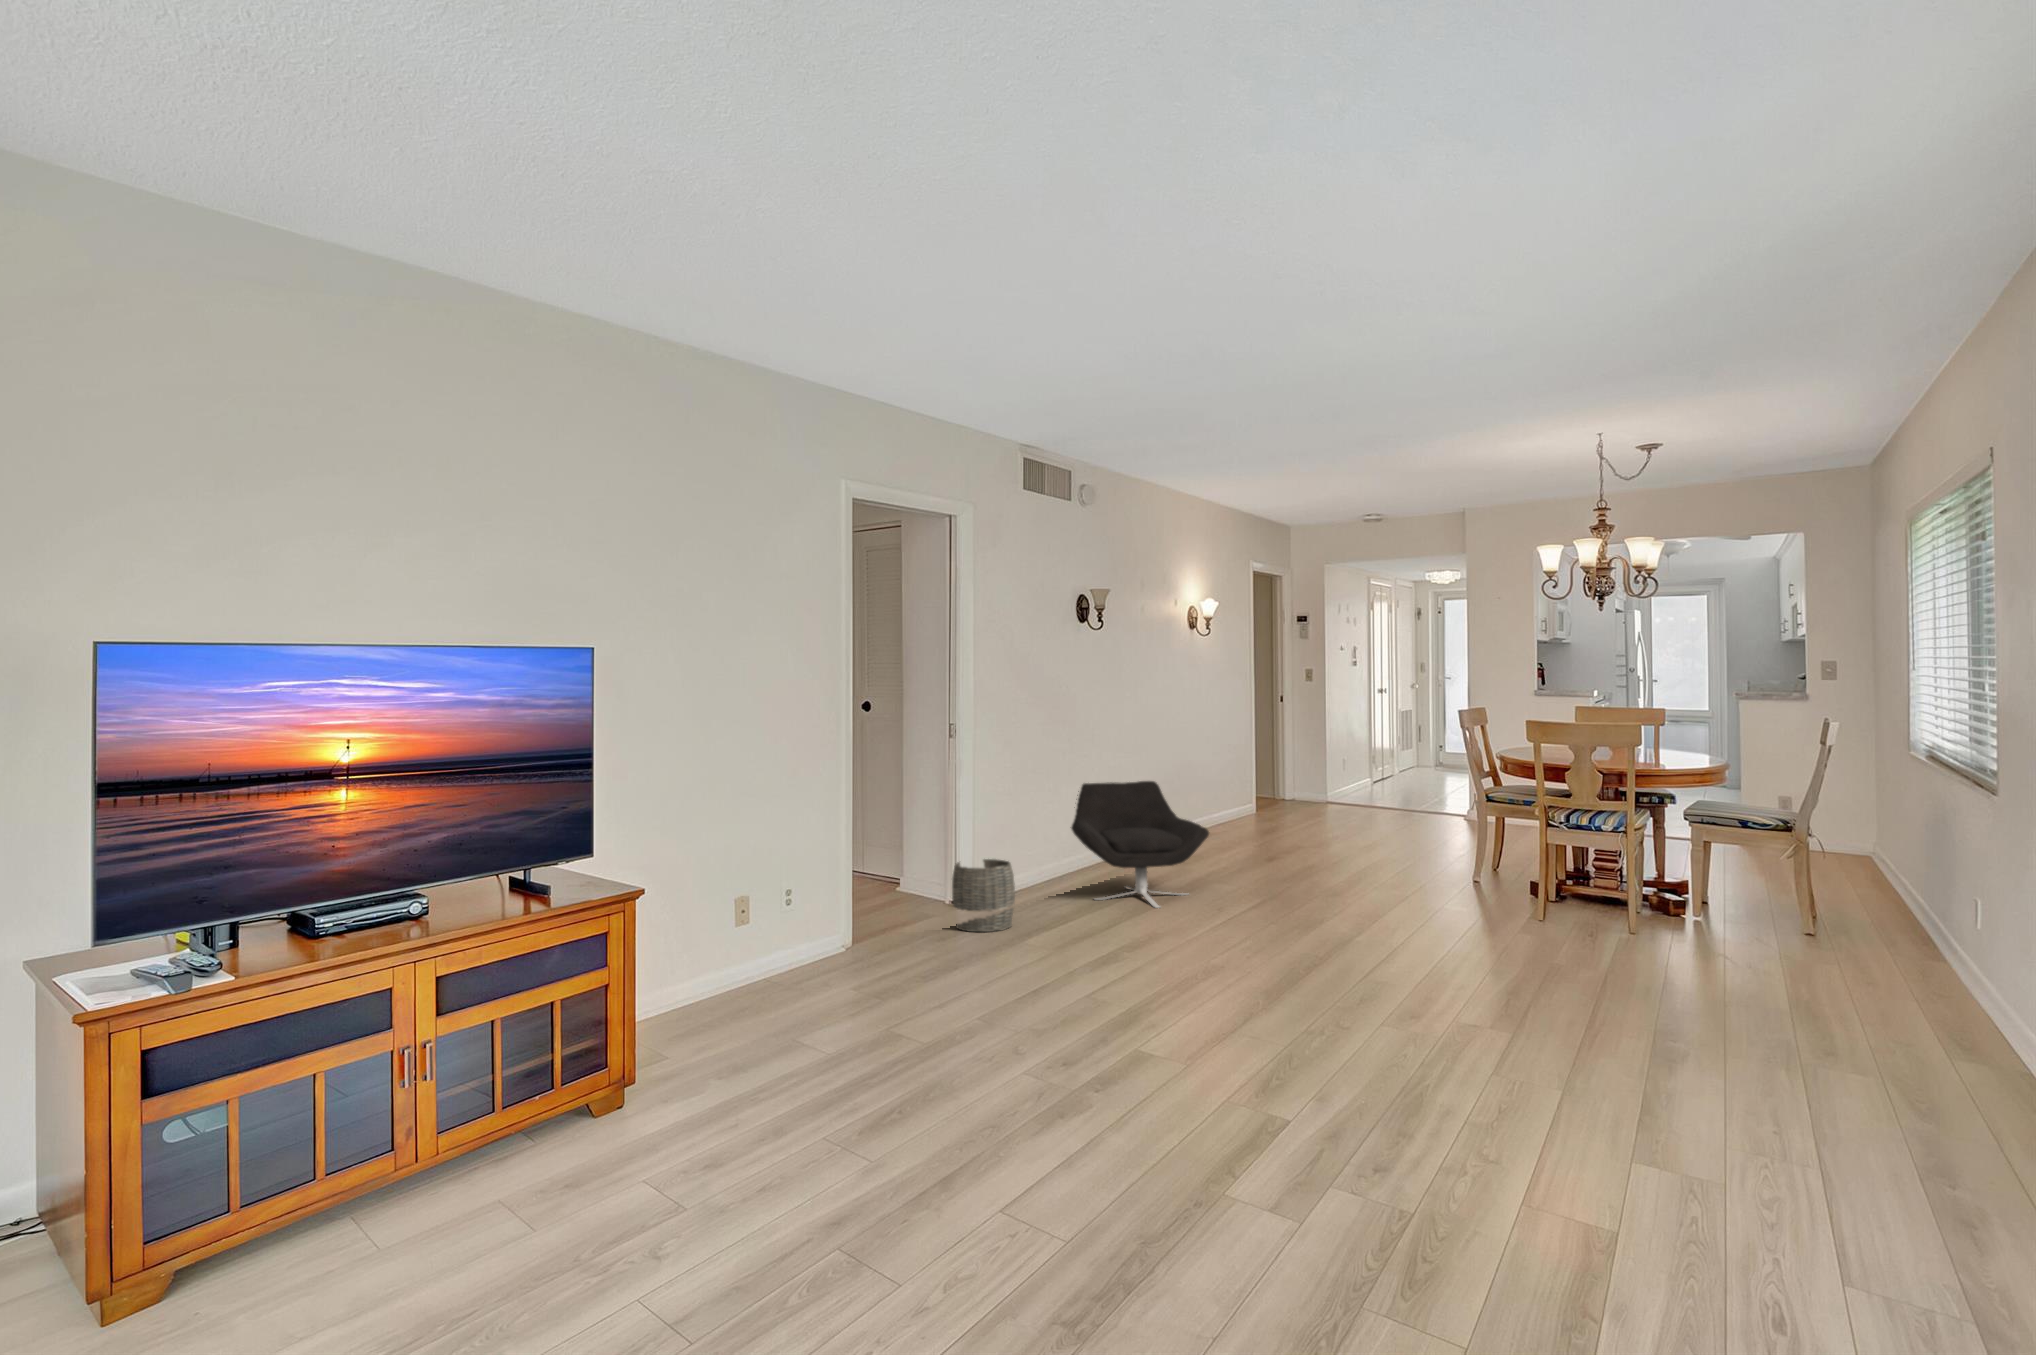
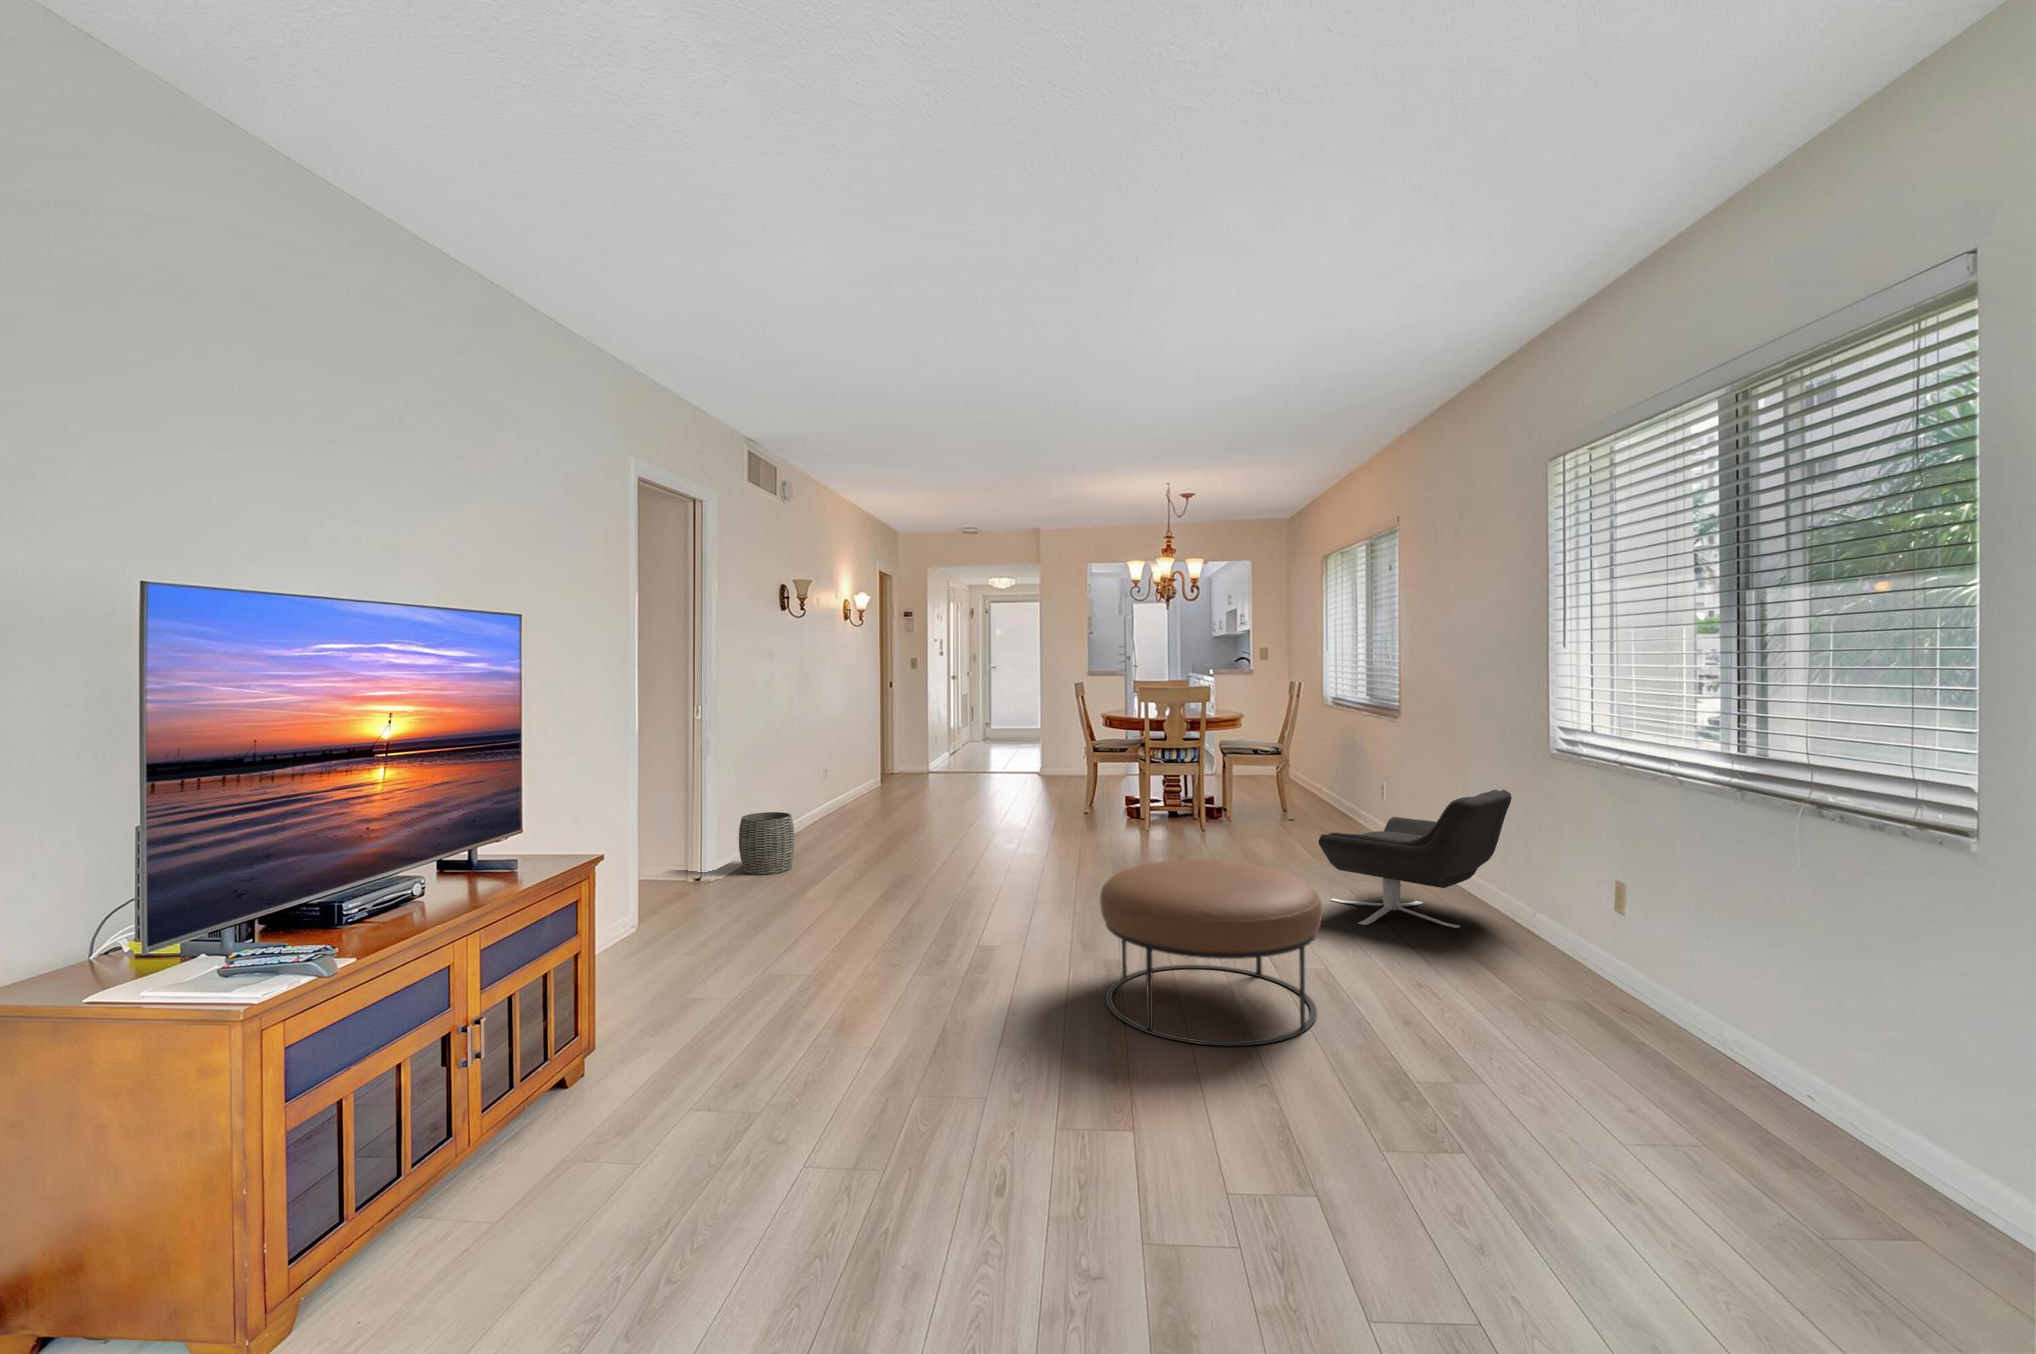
lounge chair: present [1071,781,1209,908] -> present [1318,790,1511,928]
ottoman: none [1112,969,1427,1248] -> present [1100,860,1322,1046]

